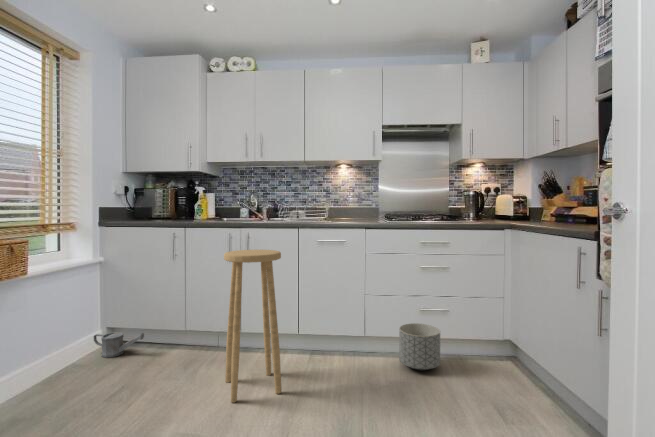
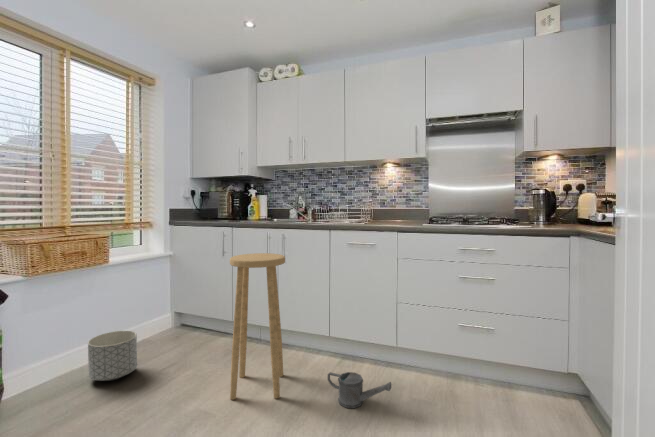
planter: present [399,323,440,371] -> present [88,331,137,381]
watering can: present [94,332,144,358] -> present [328,372,391,408]

